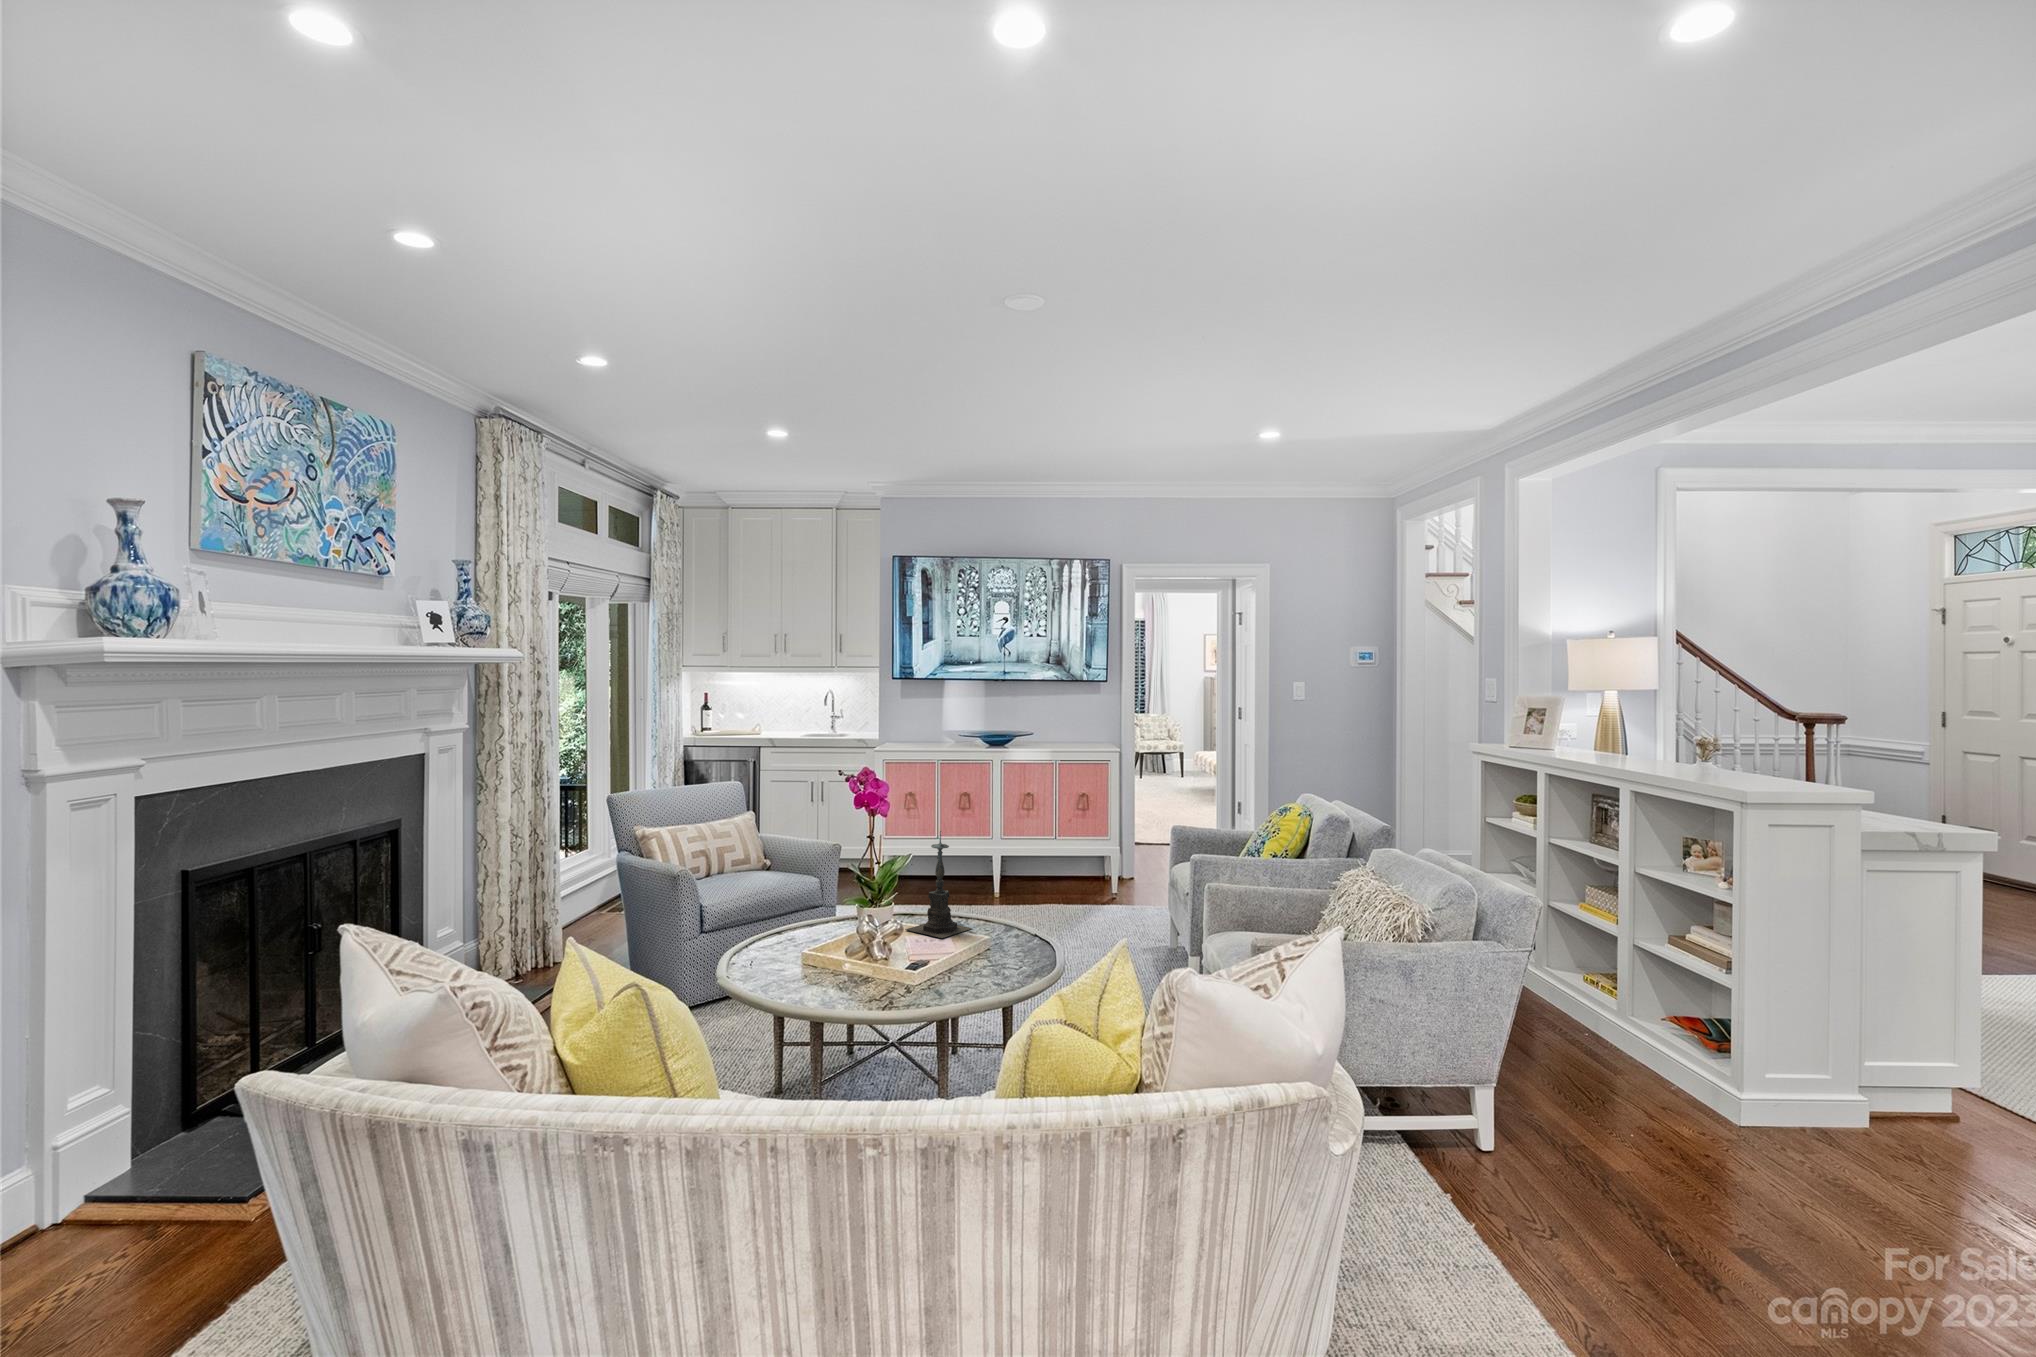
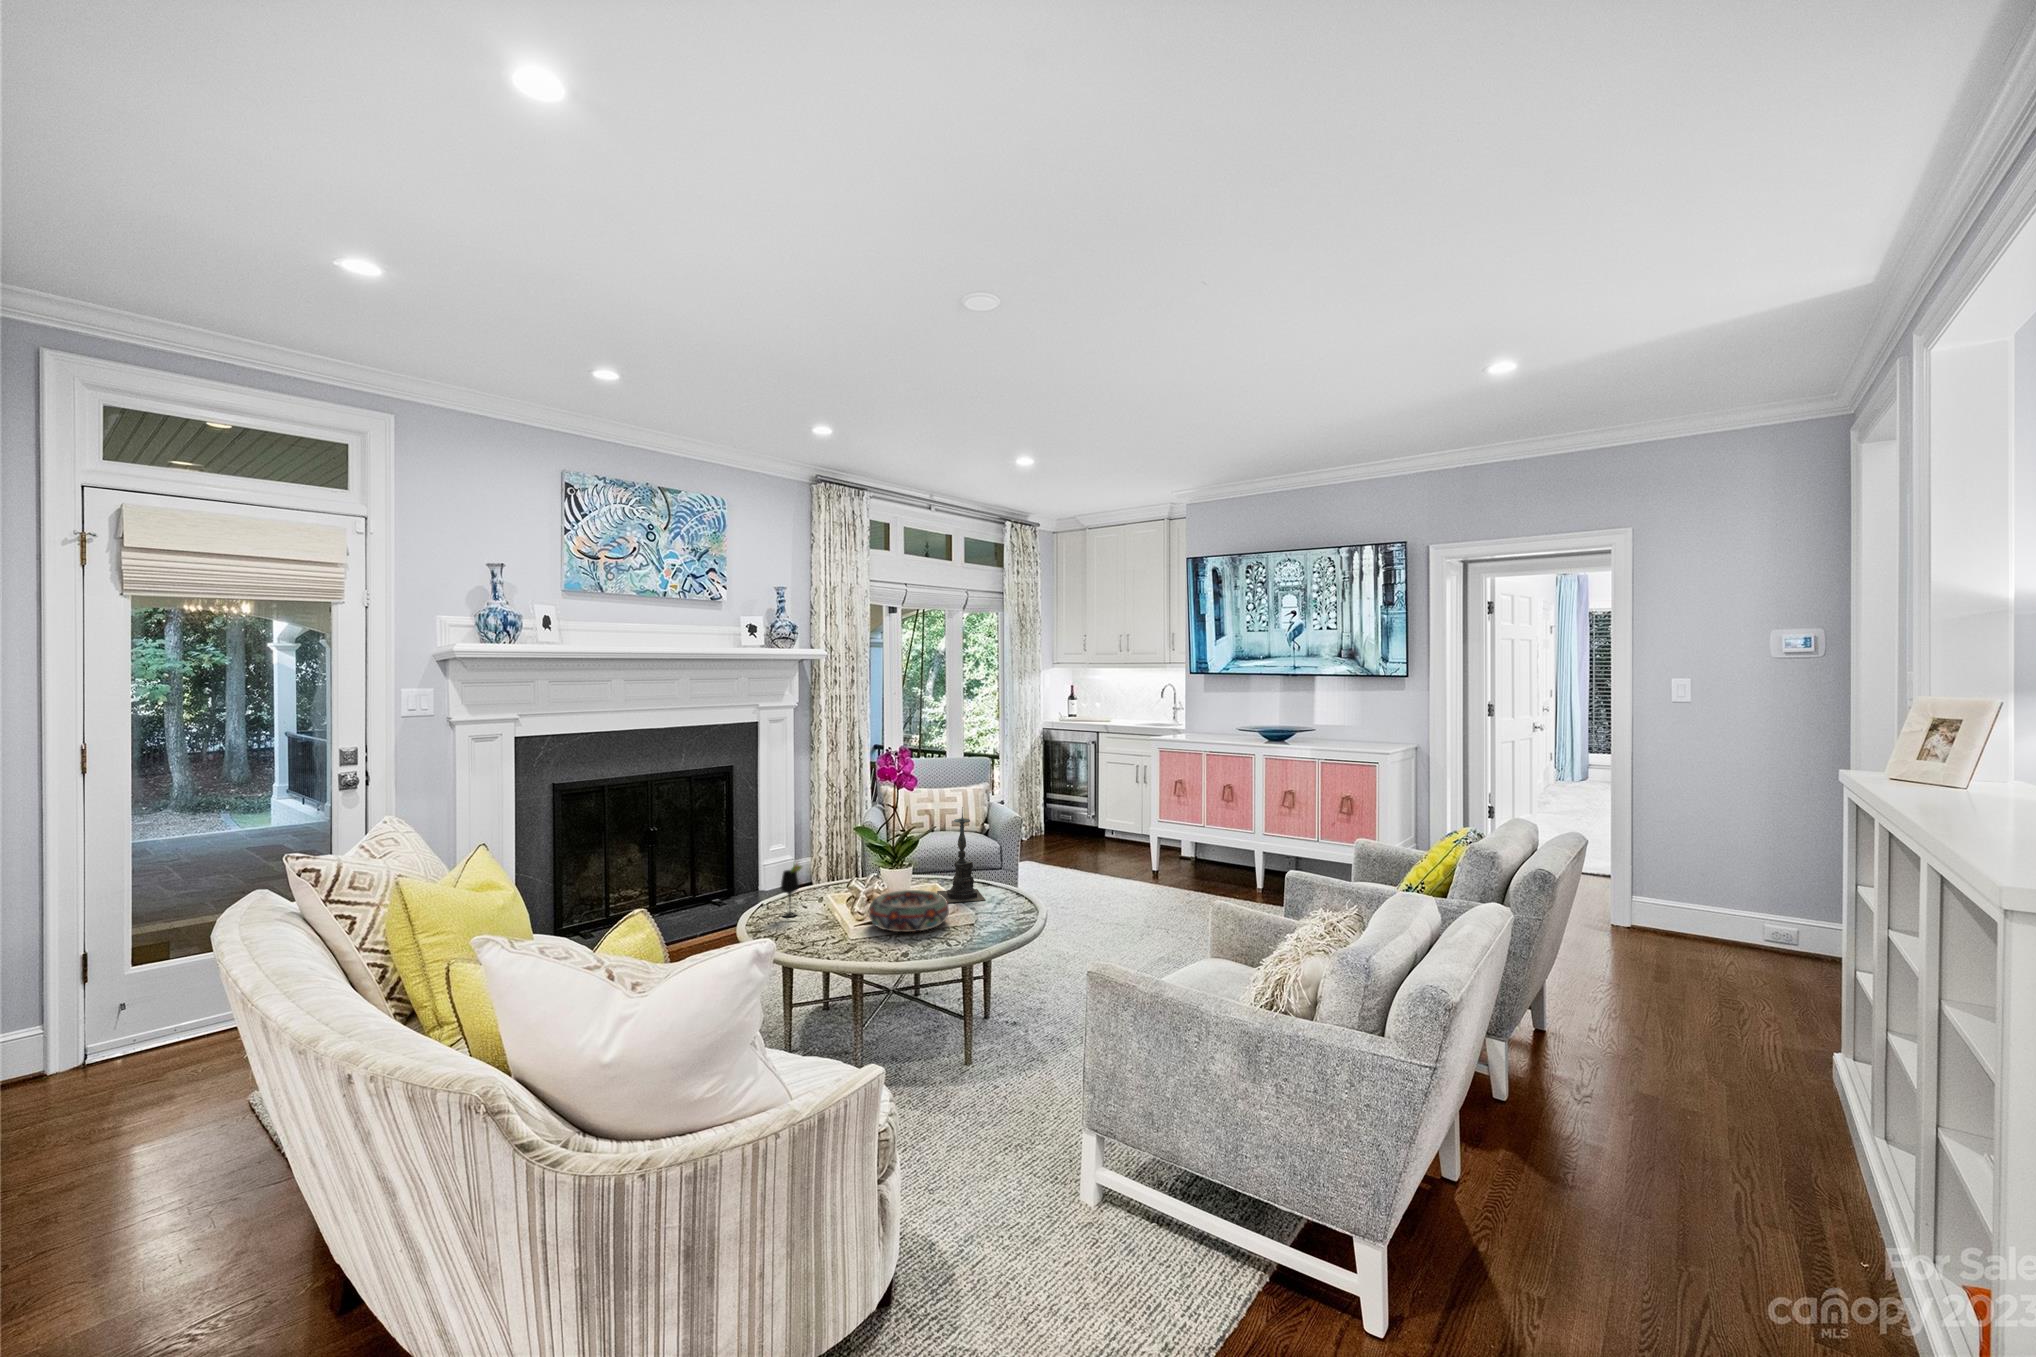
wine glass: none [799,914,823,985] -> present [781,863,802,917]
decorative bowl: none [916,925,1004,972] -> present [869,890,949,932]

